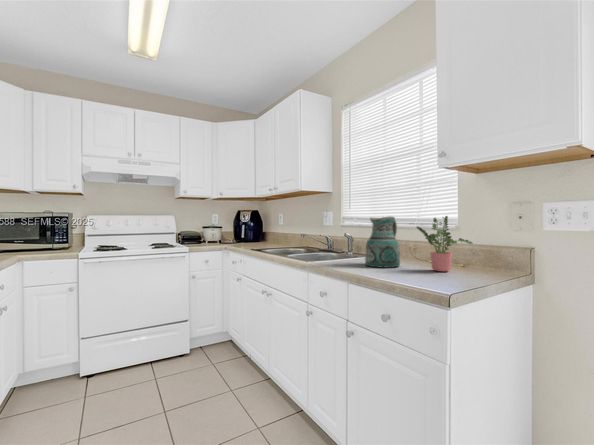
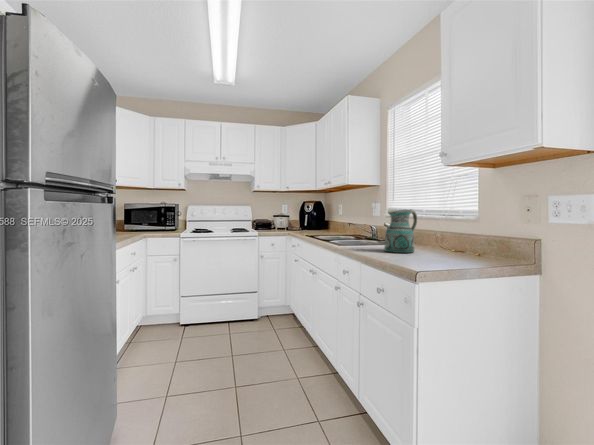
potted plant: present [417,216,473,272] -> none [421,210,469,258]

